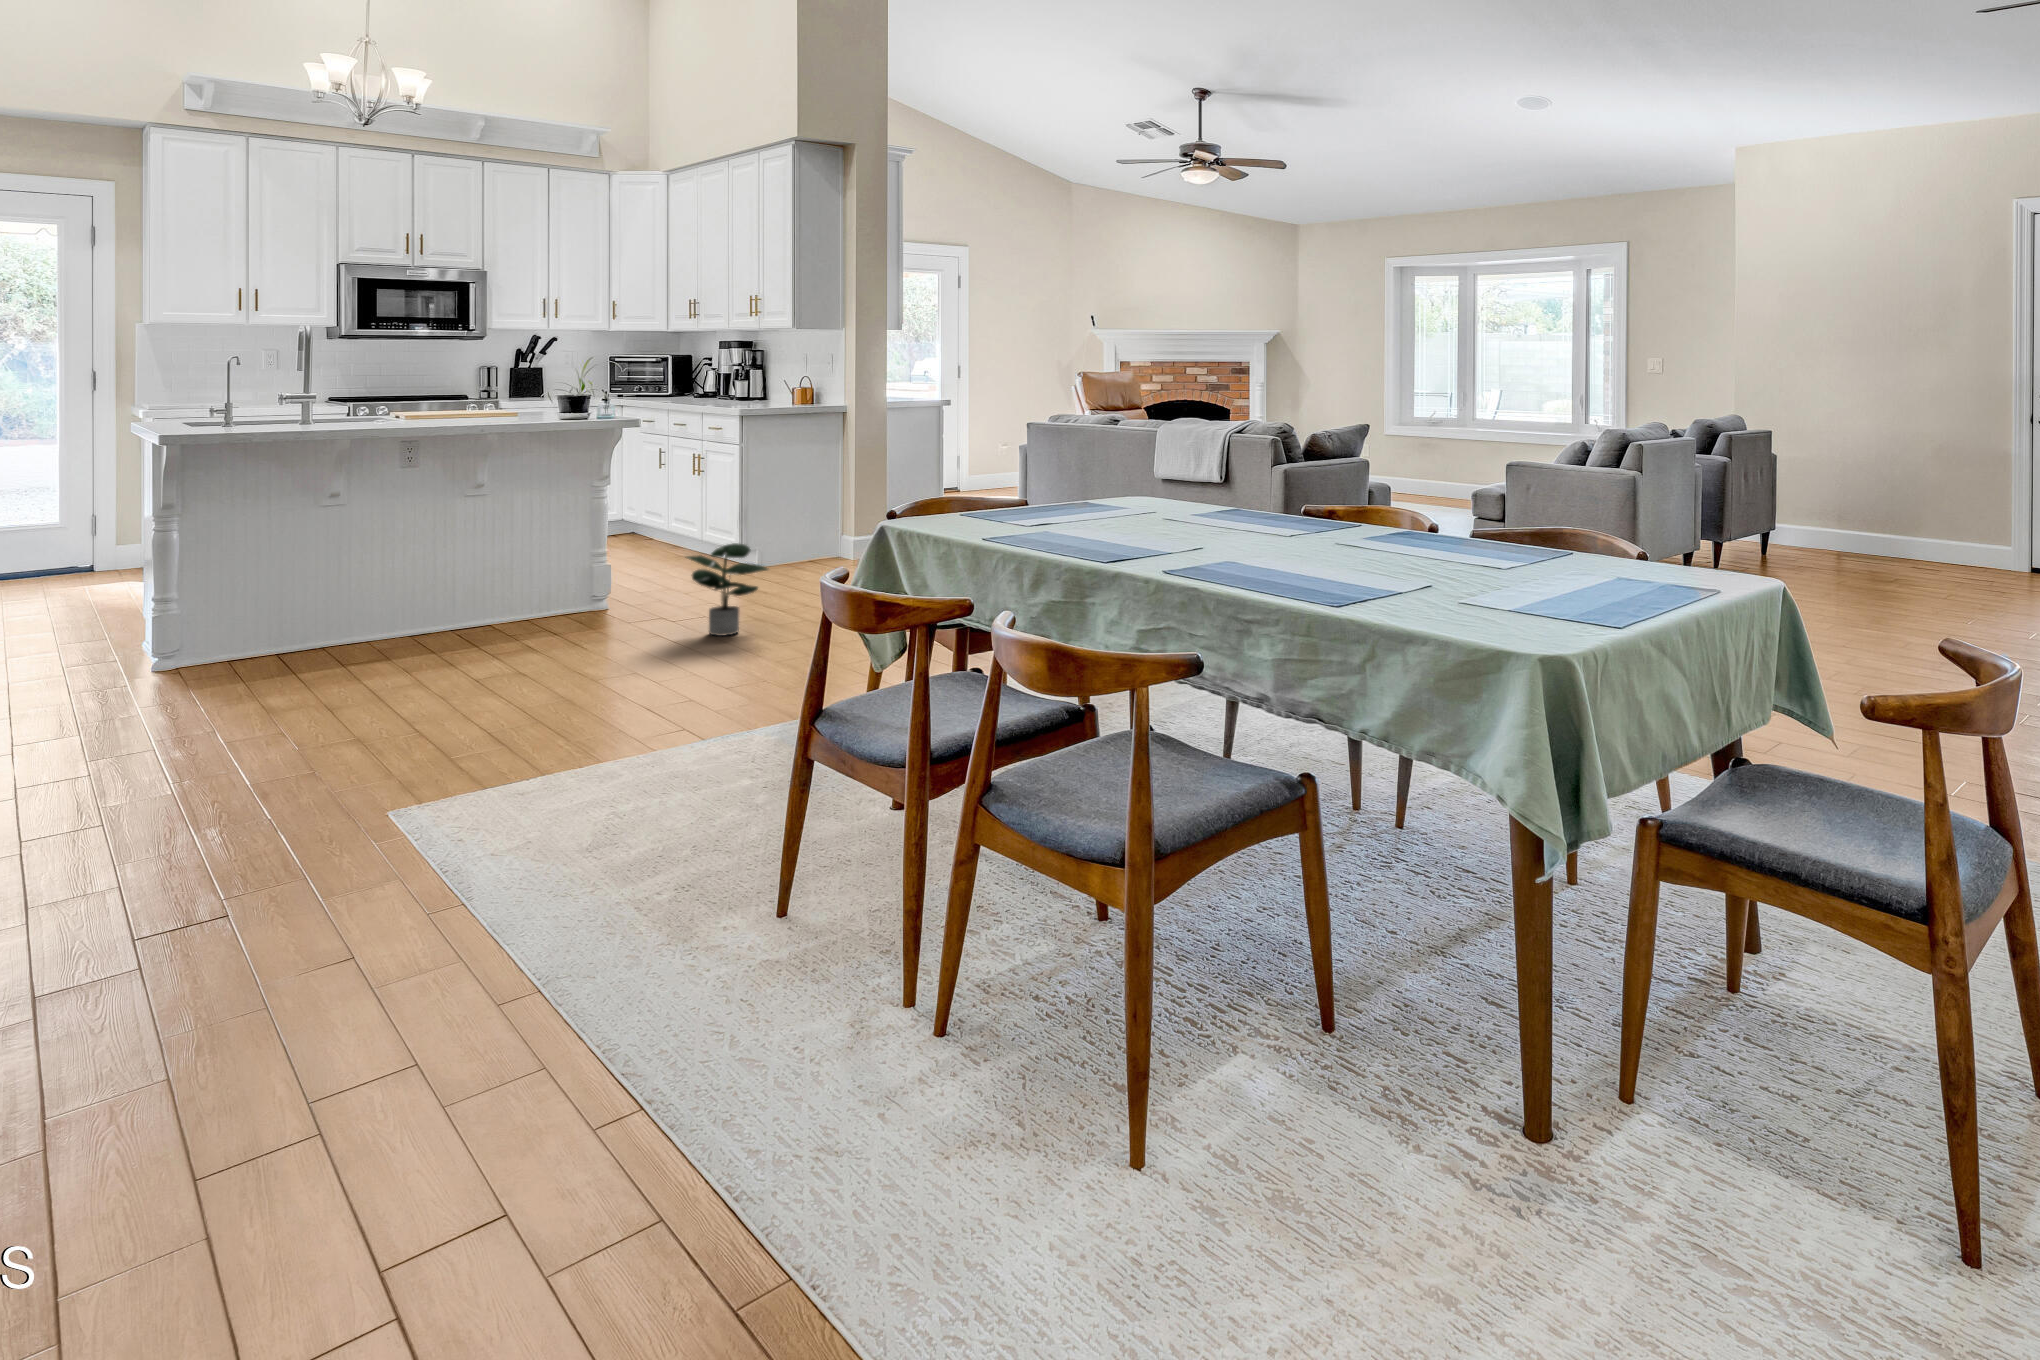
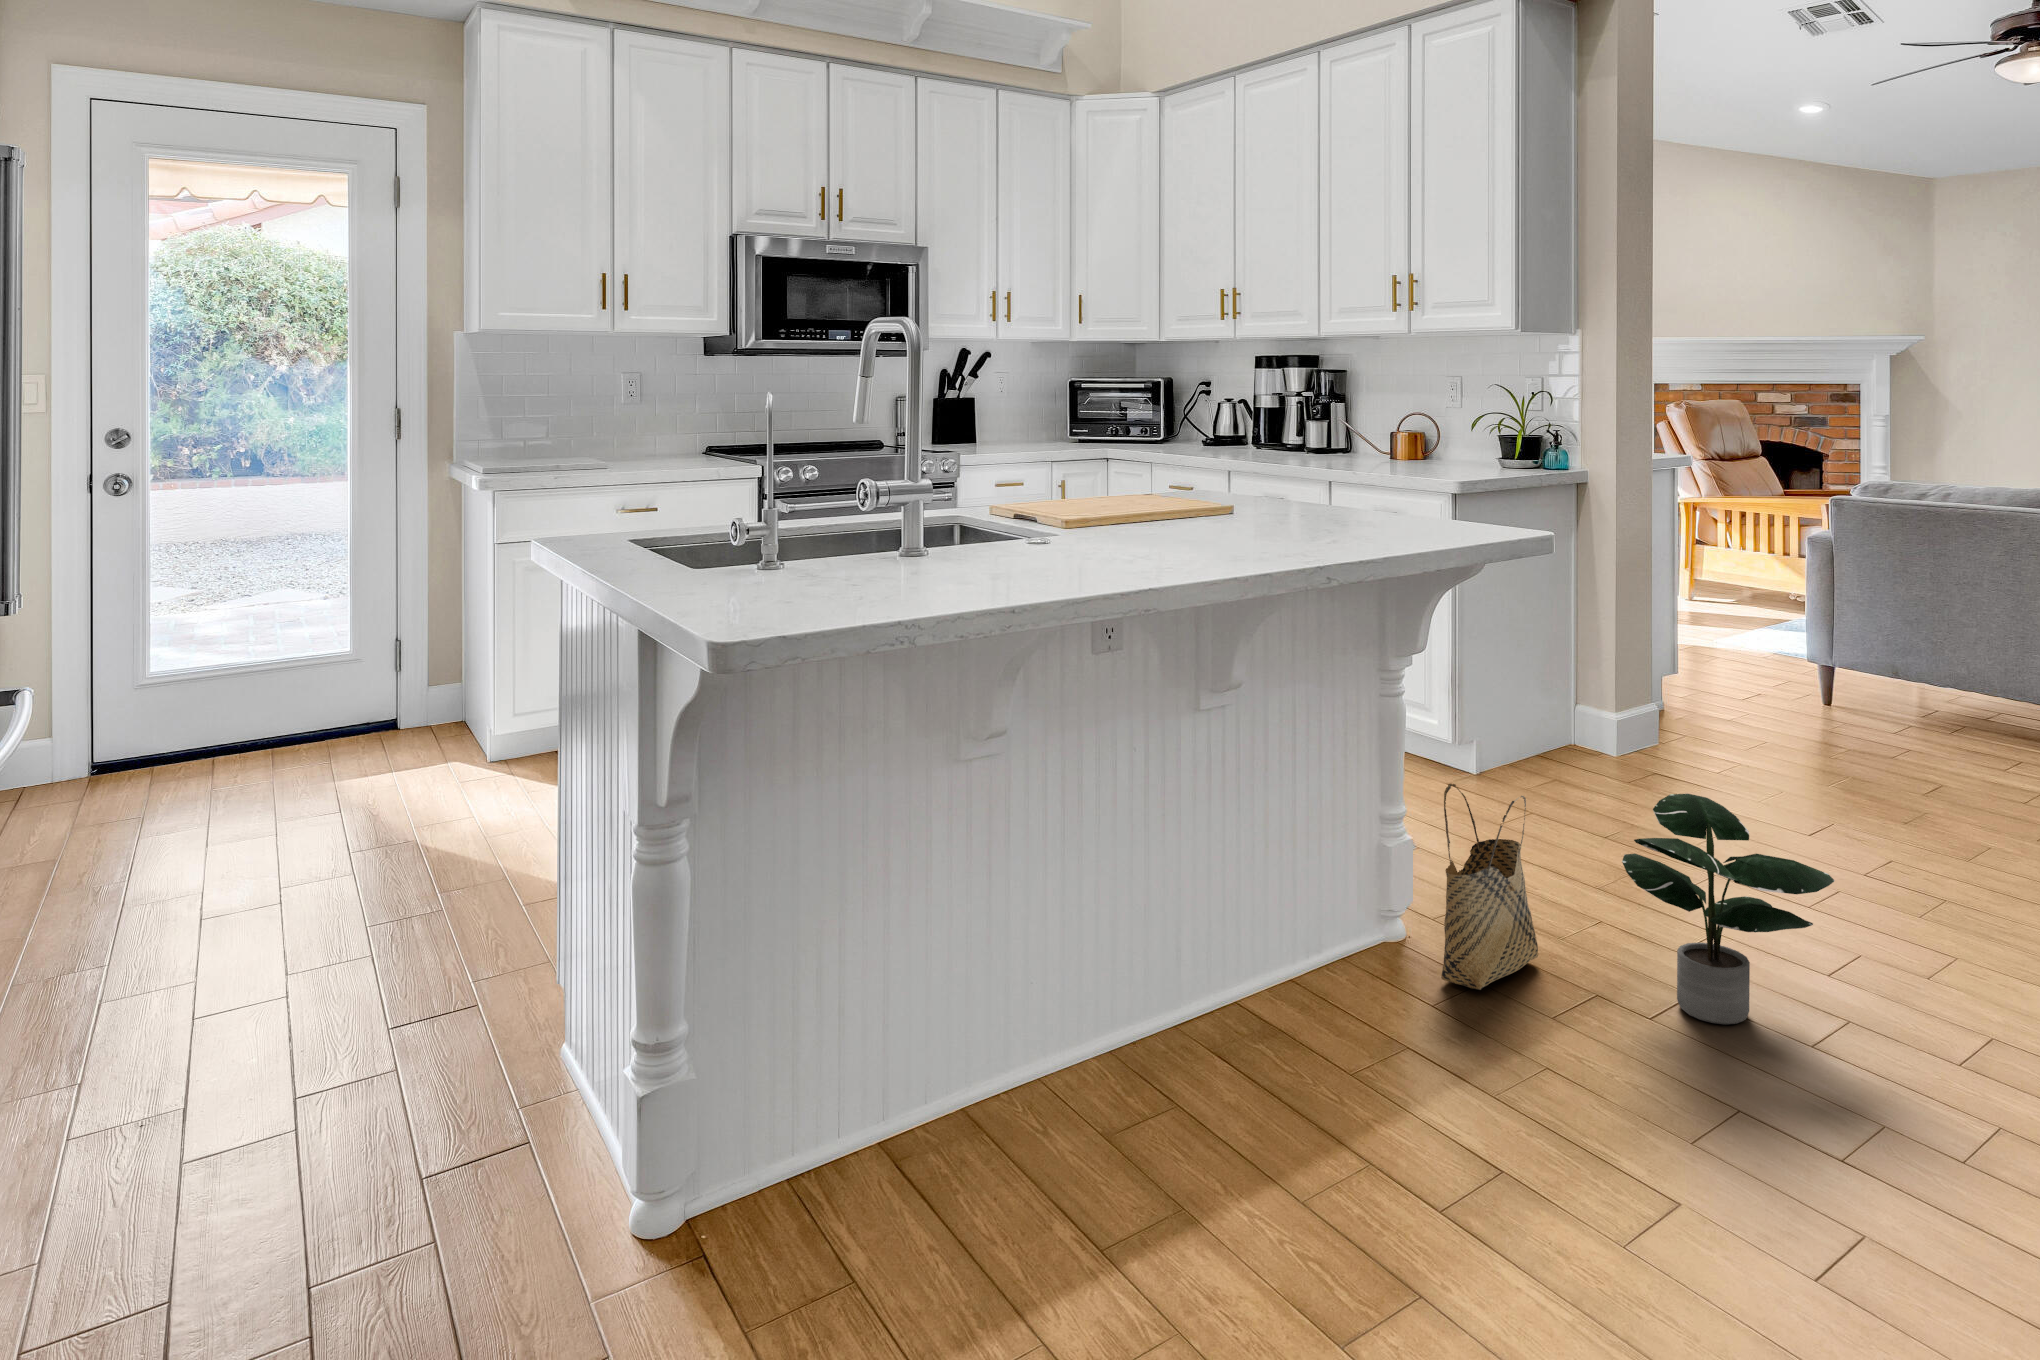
woven basket: none [610,543,669,630] -> present [1441,784,1538,990]

